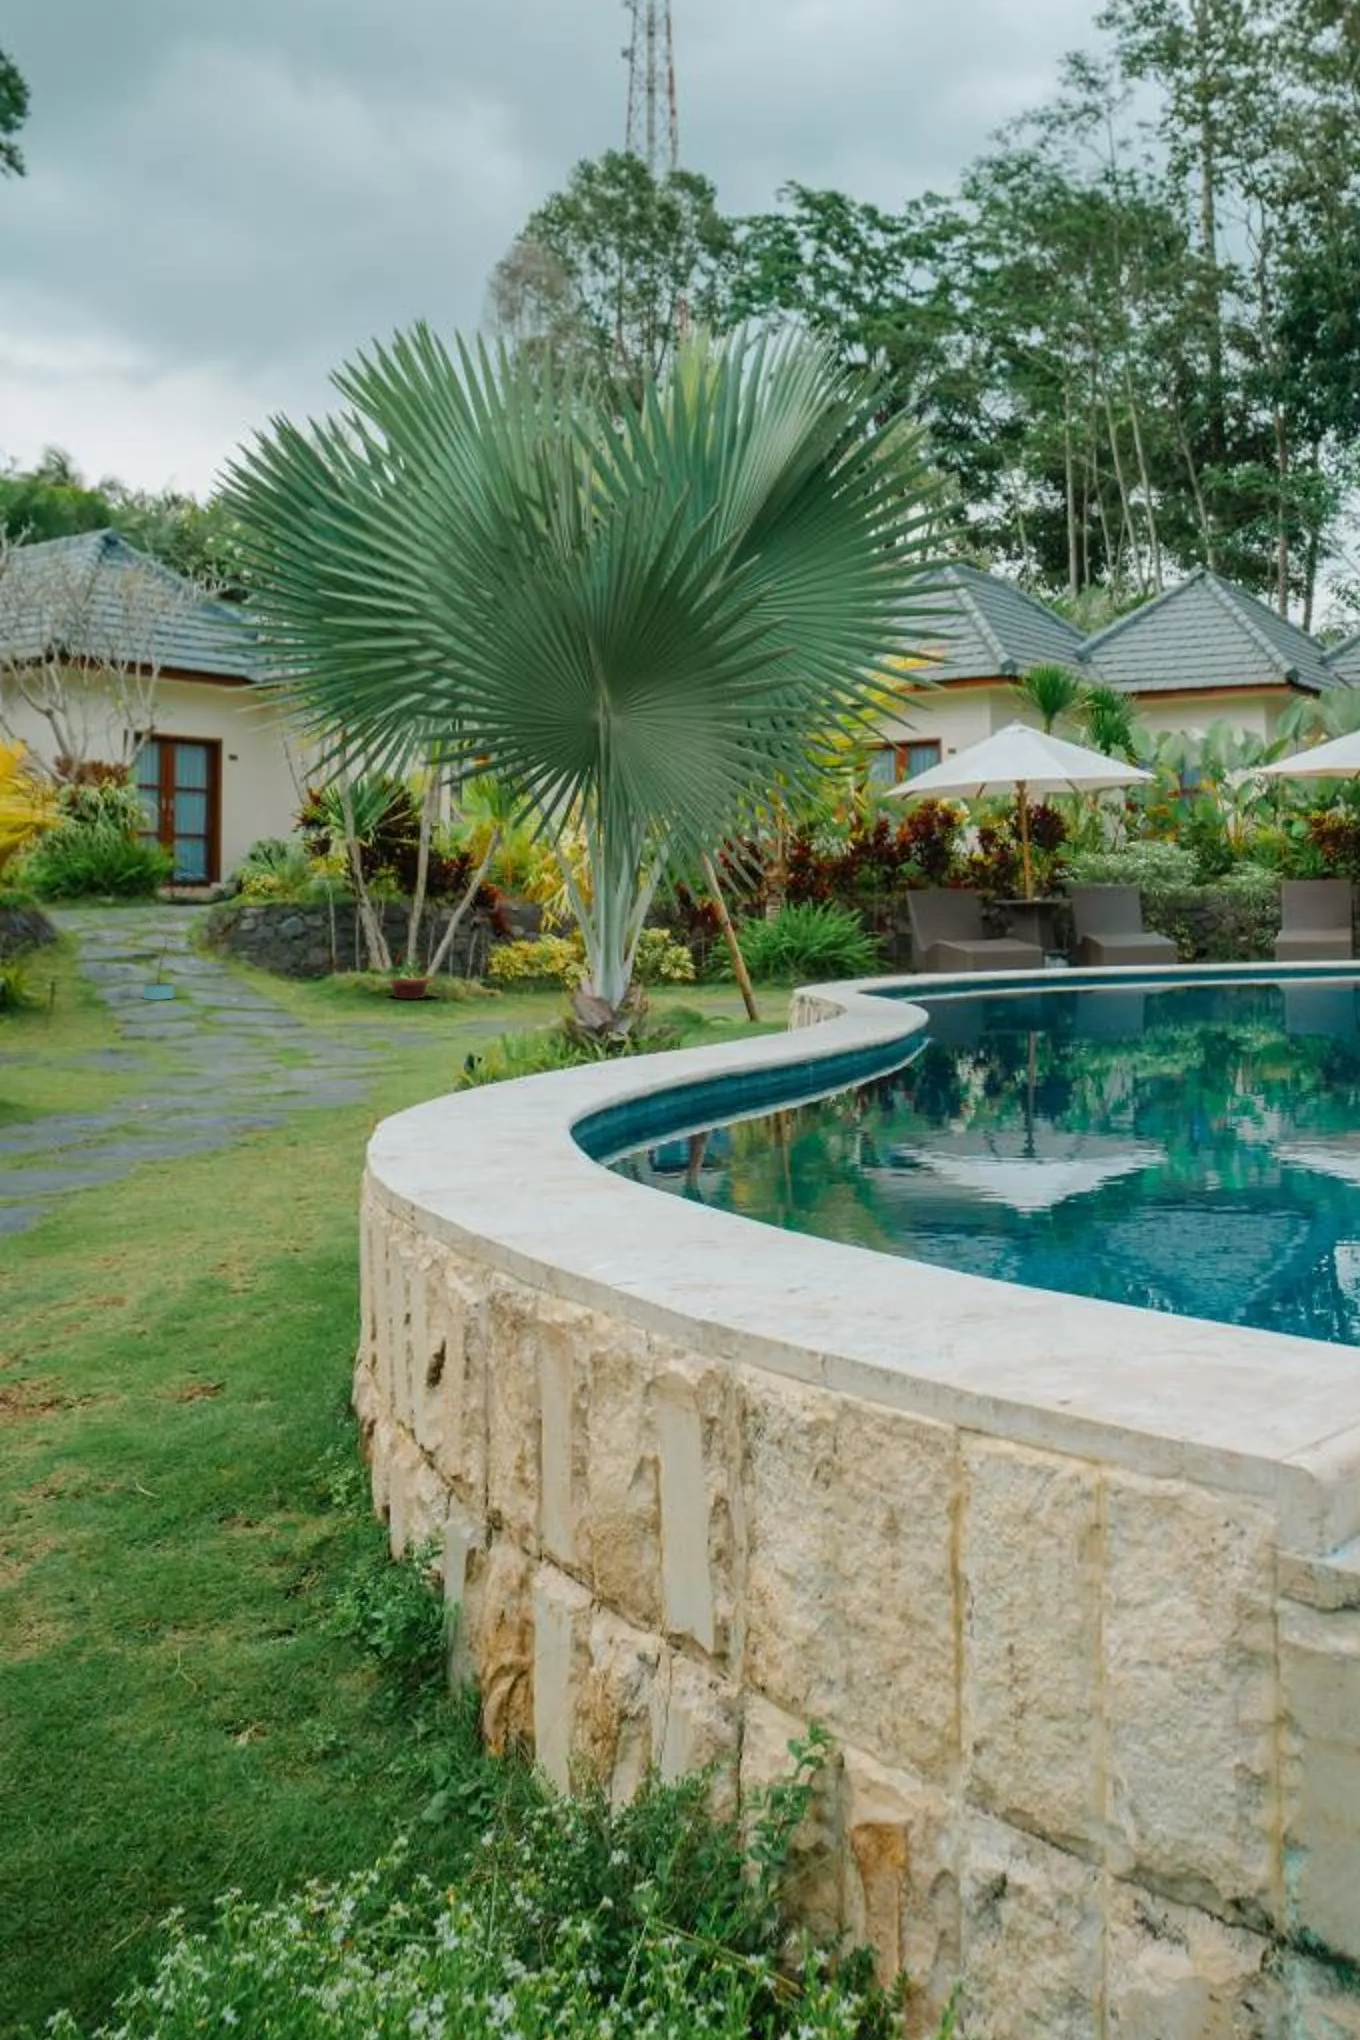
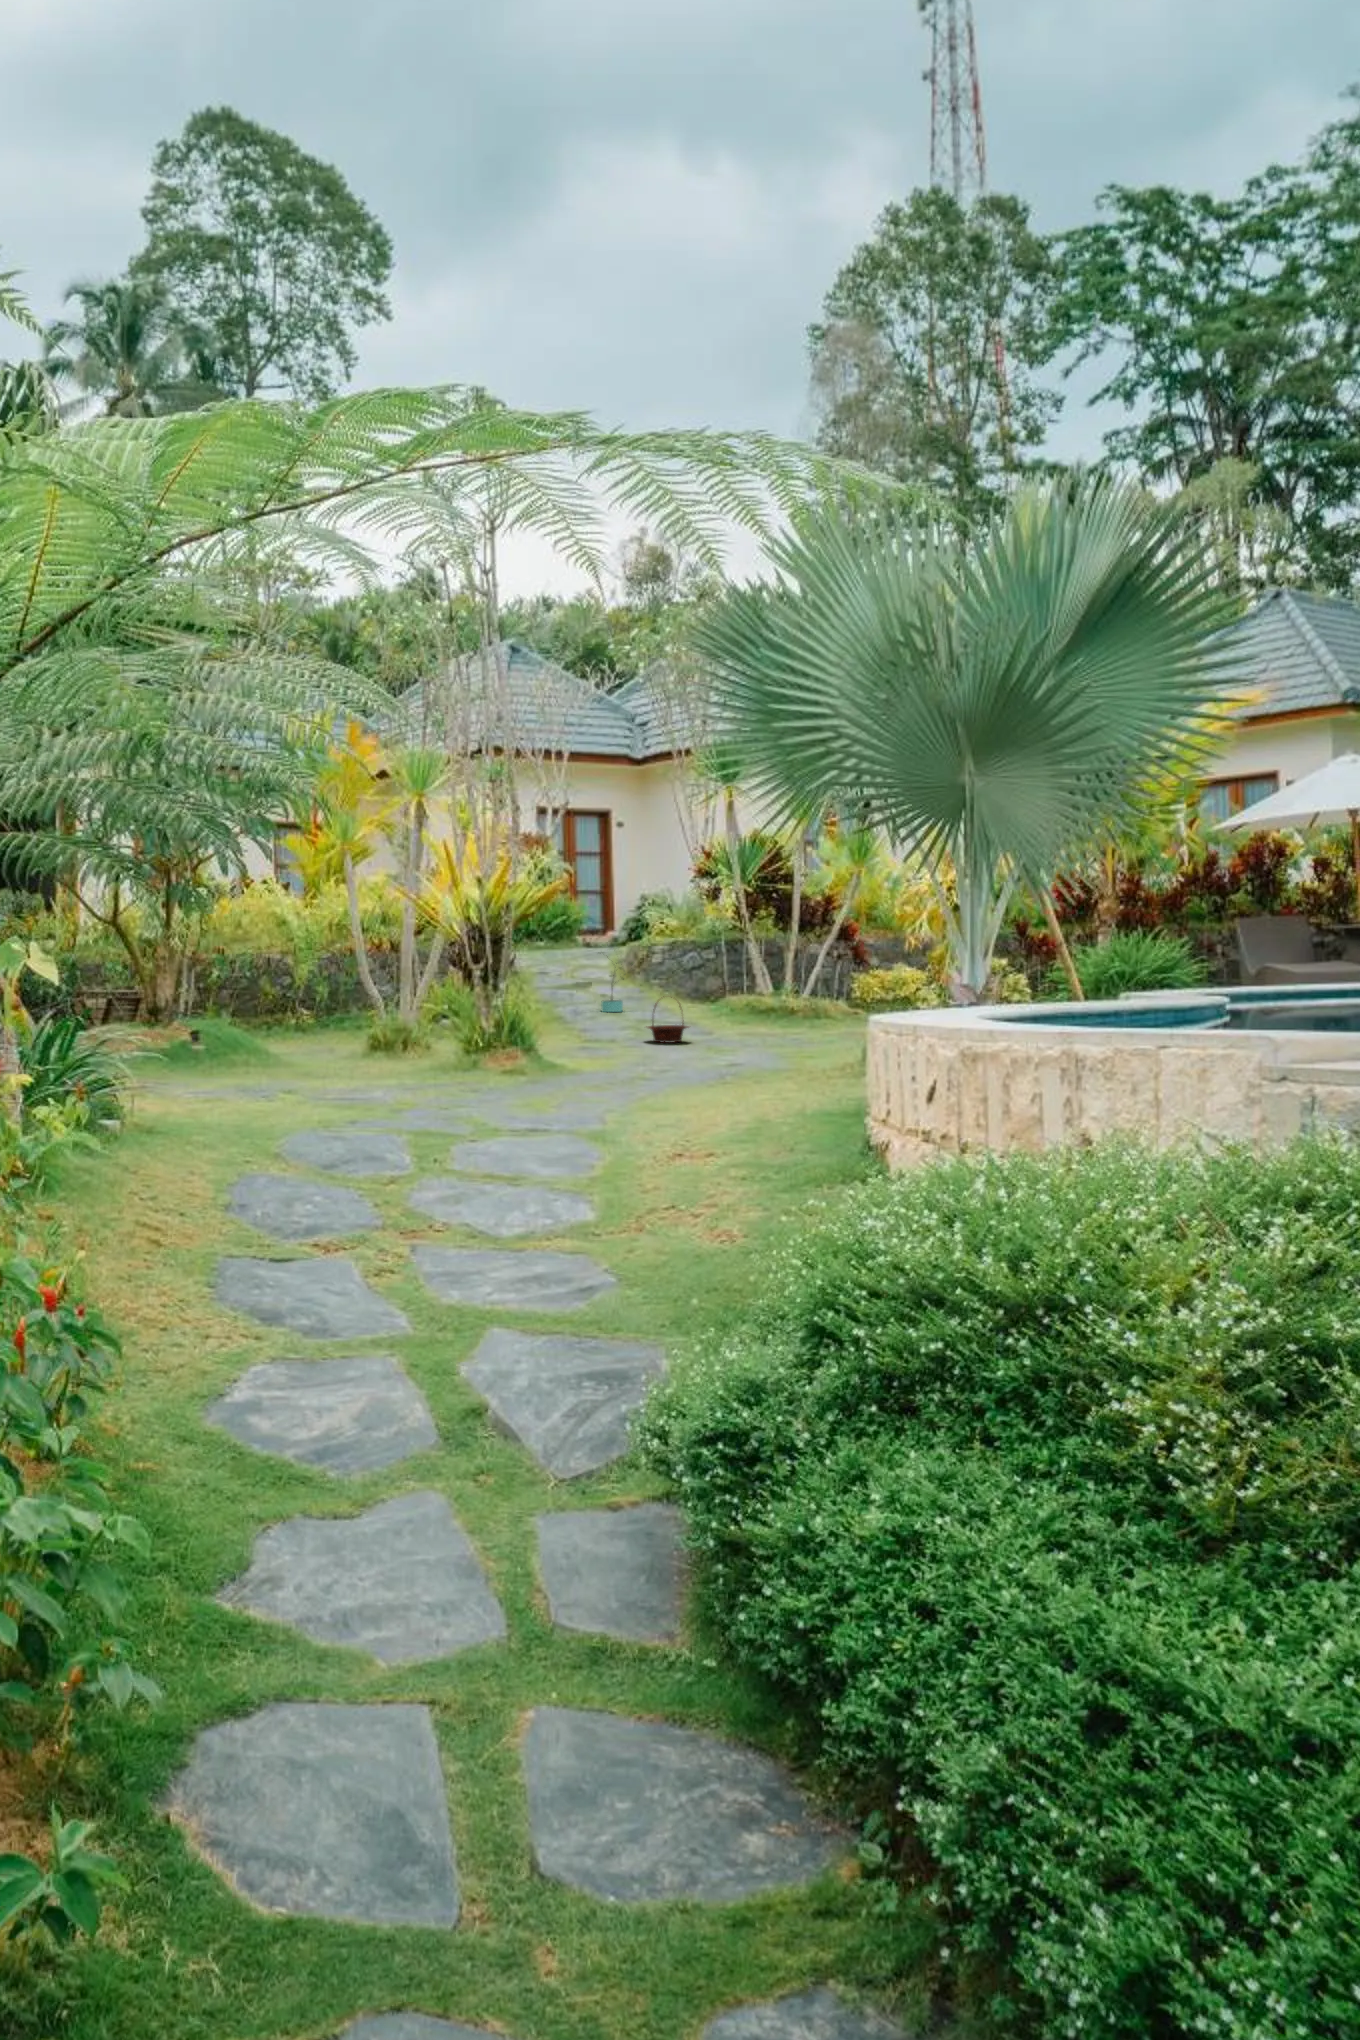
basket: present [388,951,431,999] -> present [648,996,688,1043]

